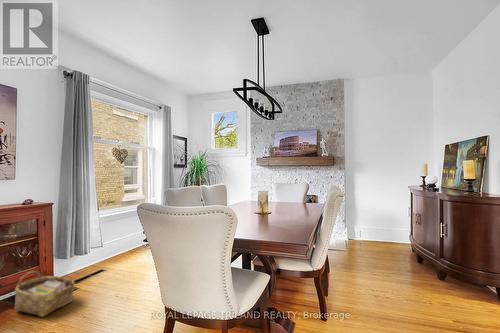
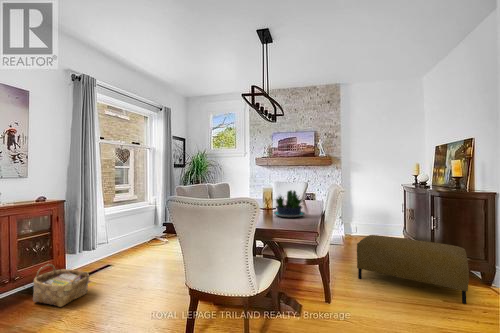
potted plant: none [266,195,305,225] -> present [274,190,305,217]
ottoman: none [359,241,480,321] -> present [357,235,469,304]

